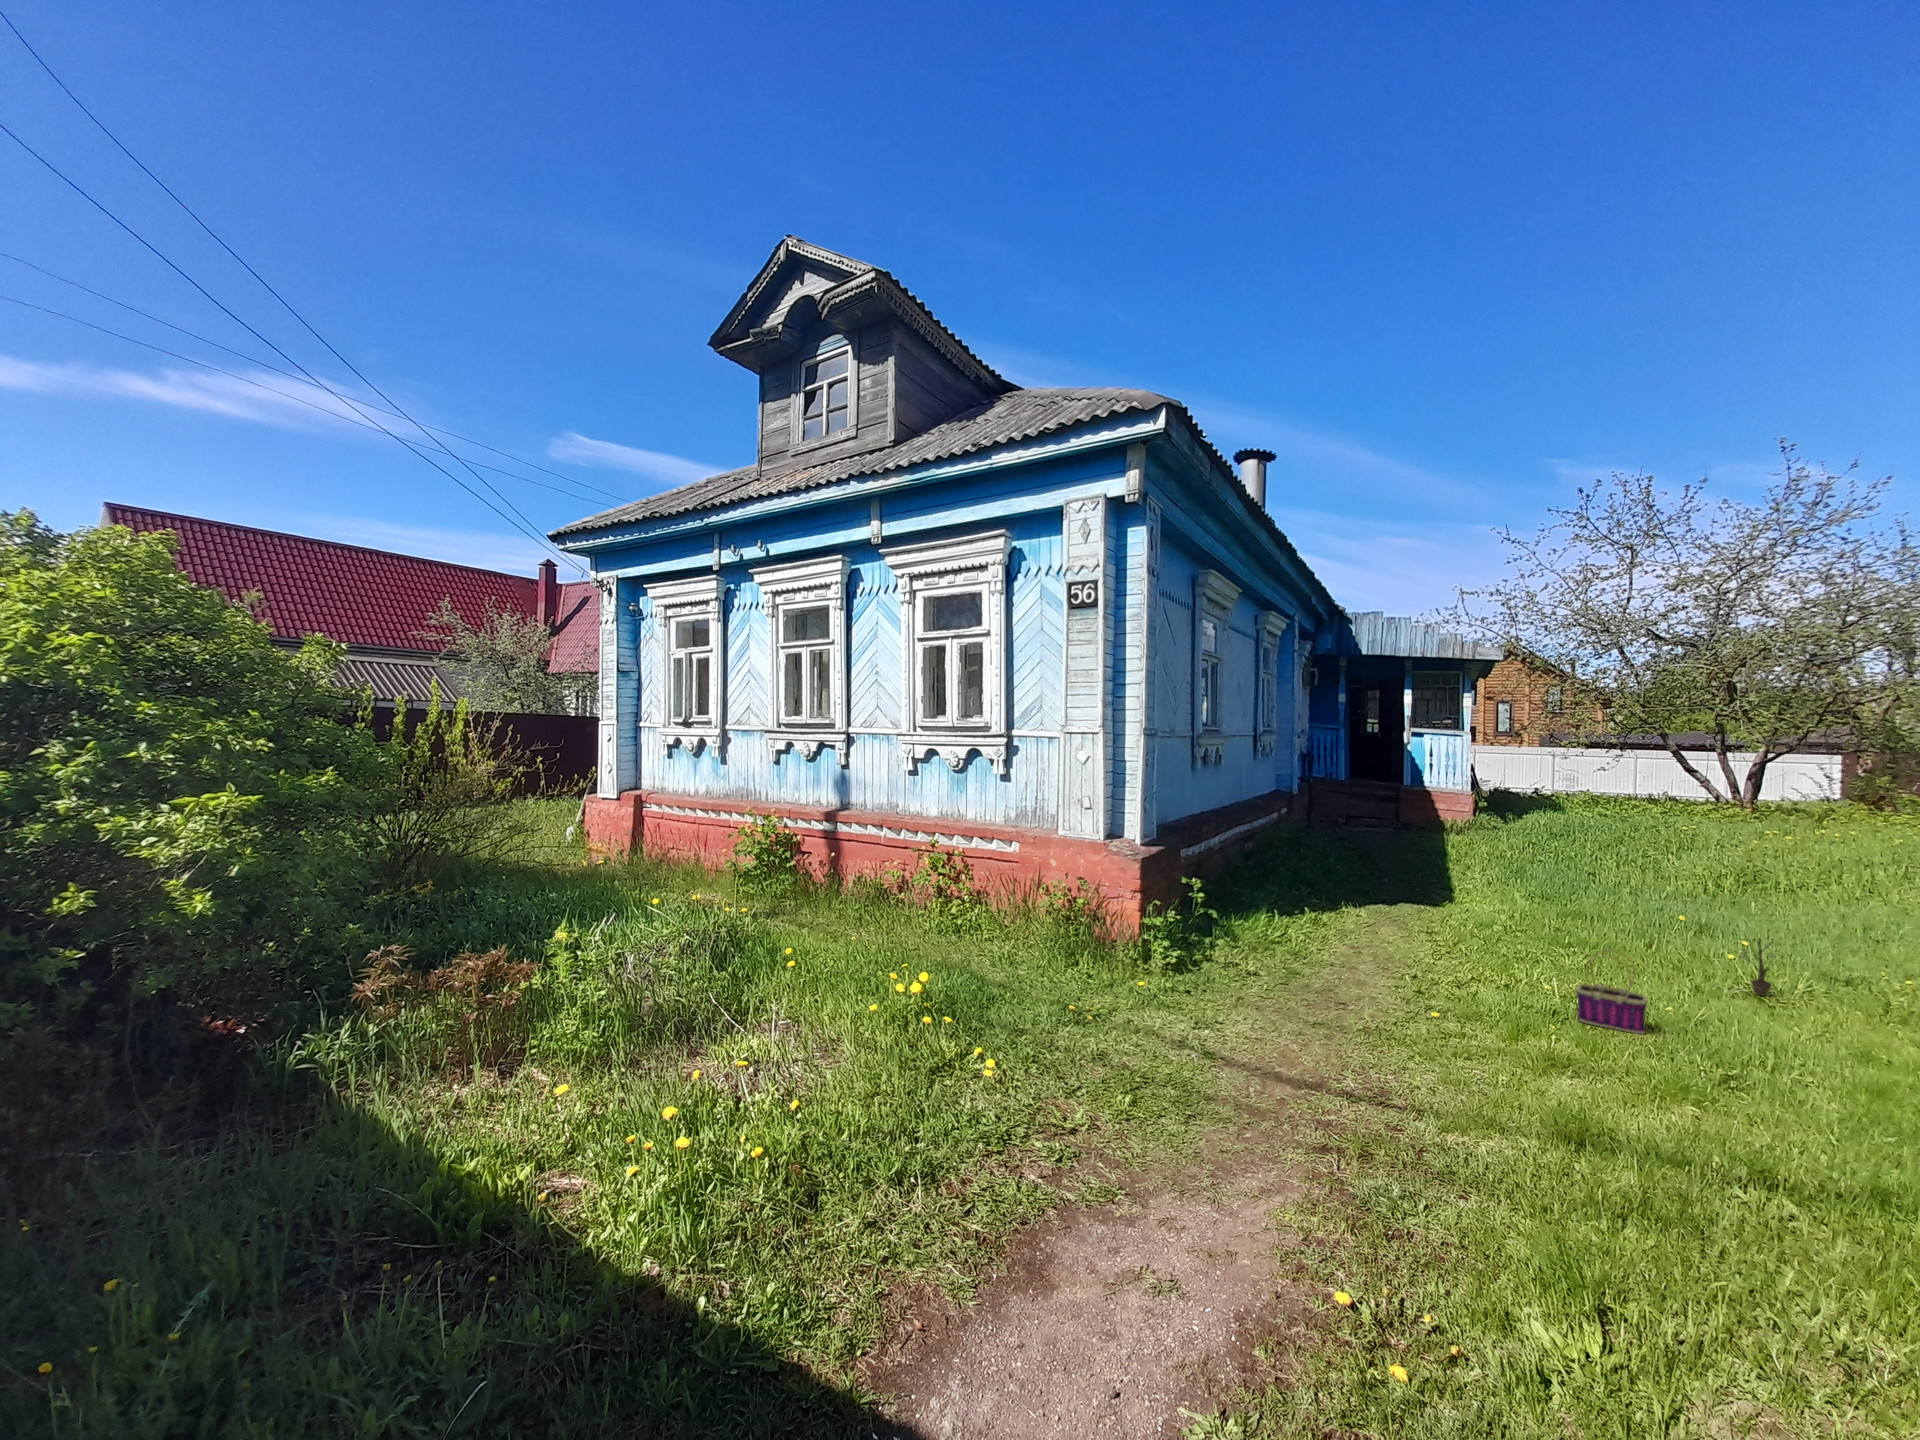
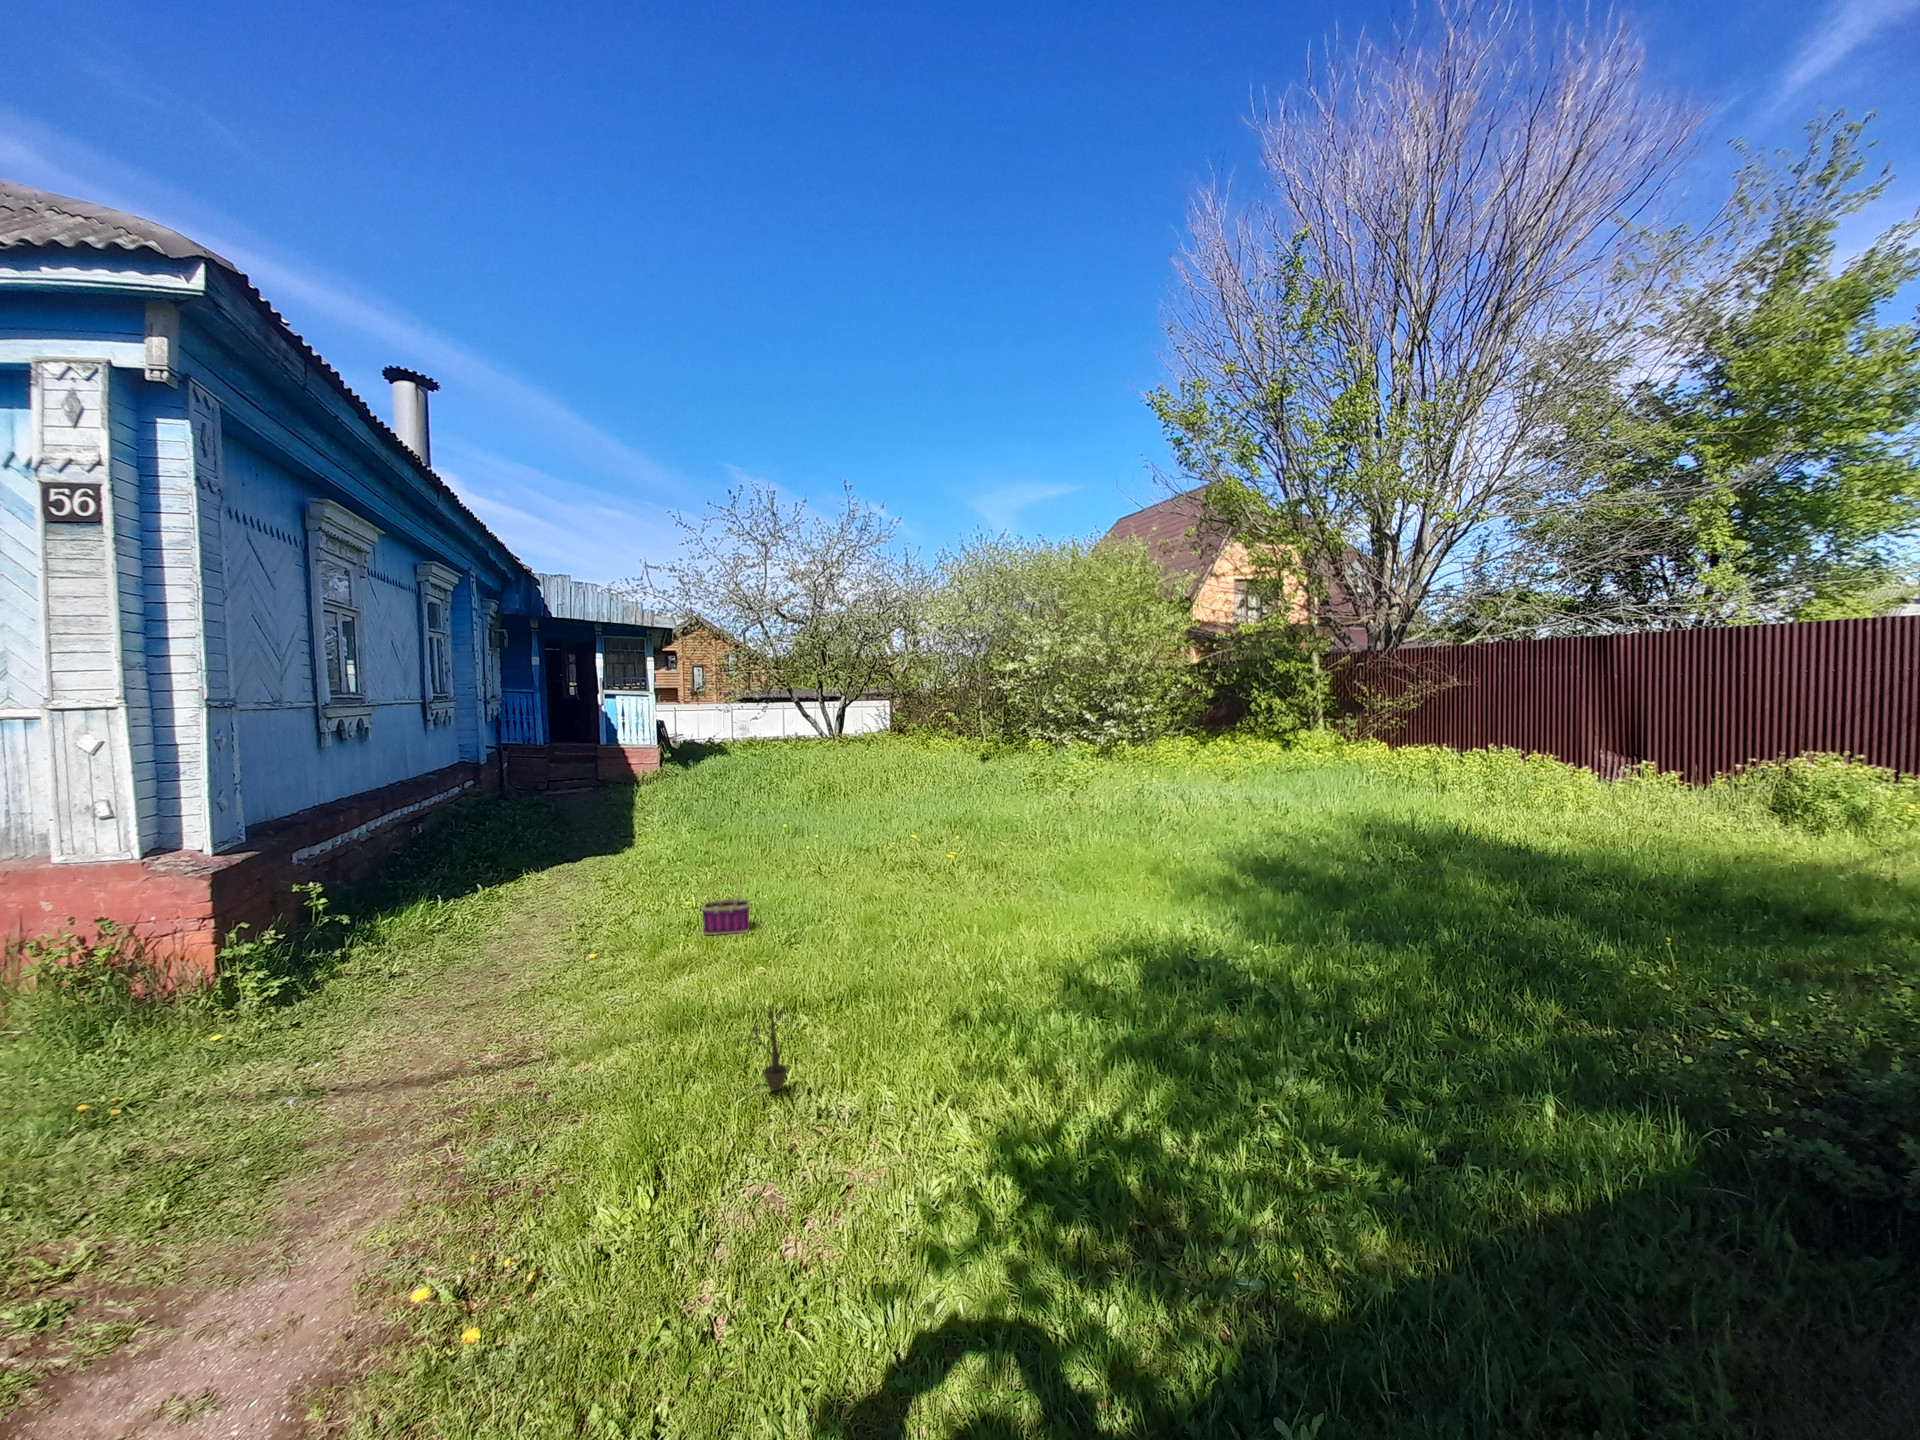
decorative plant: present [1739,939,1784,996] -> present [744,1006,800,1093]

